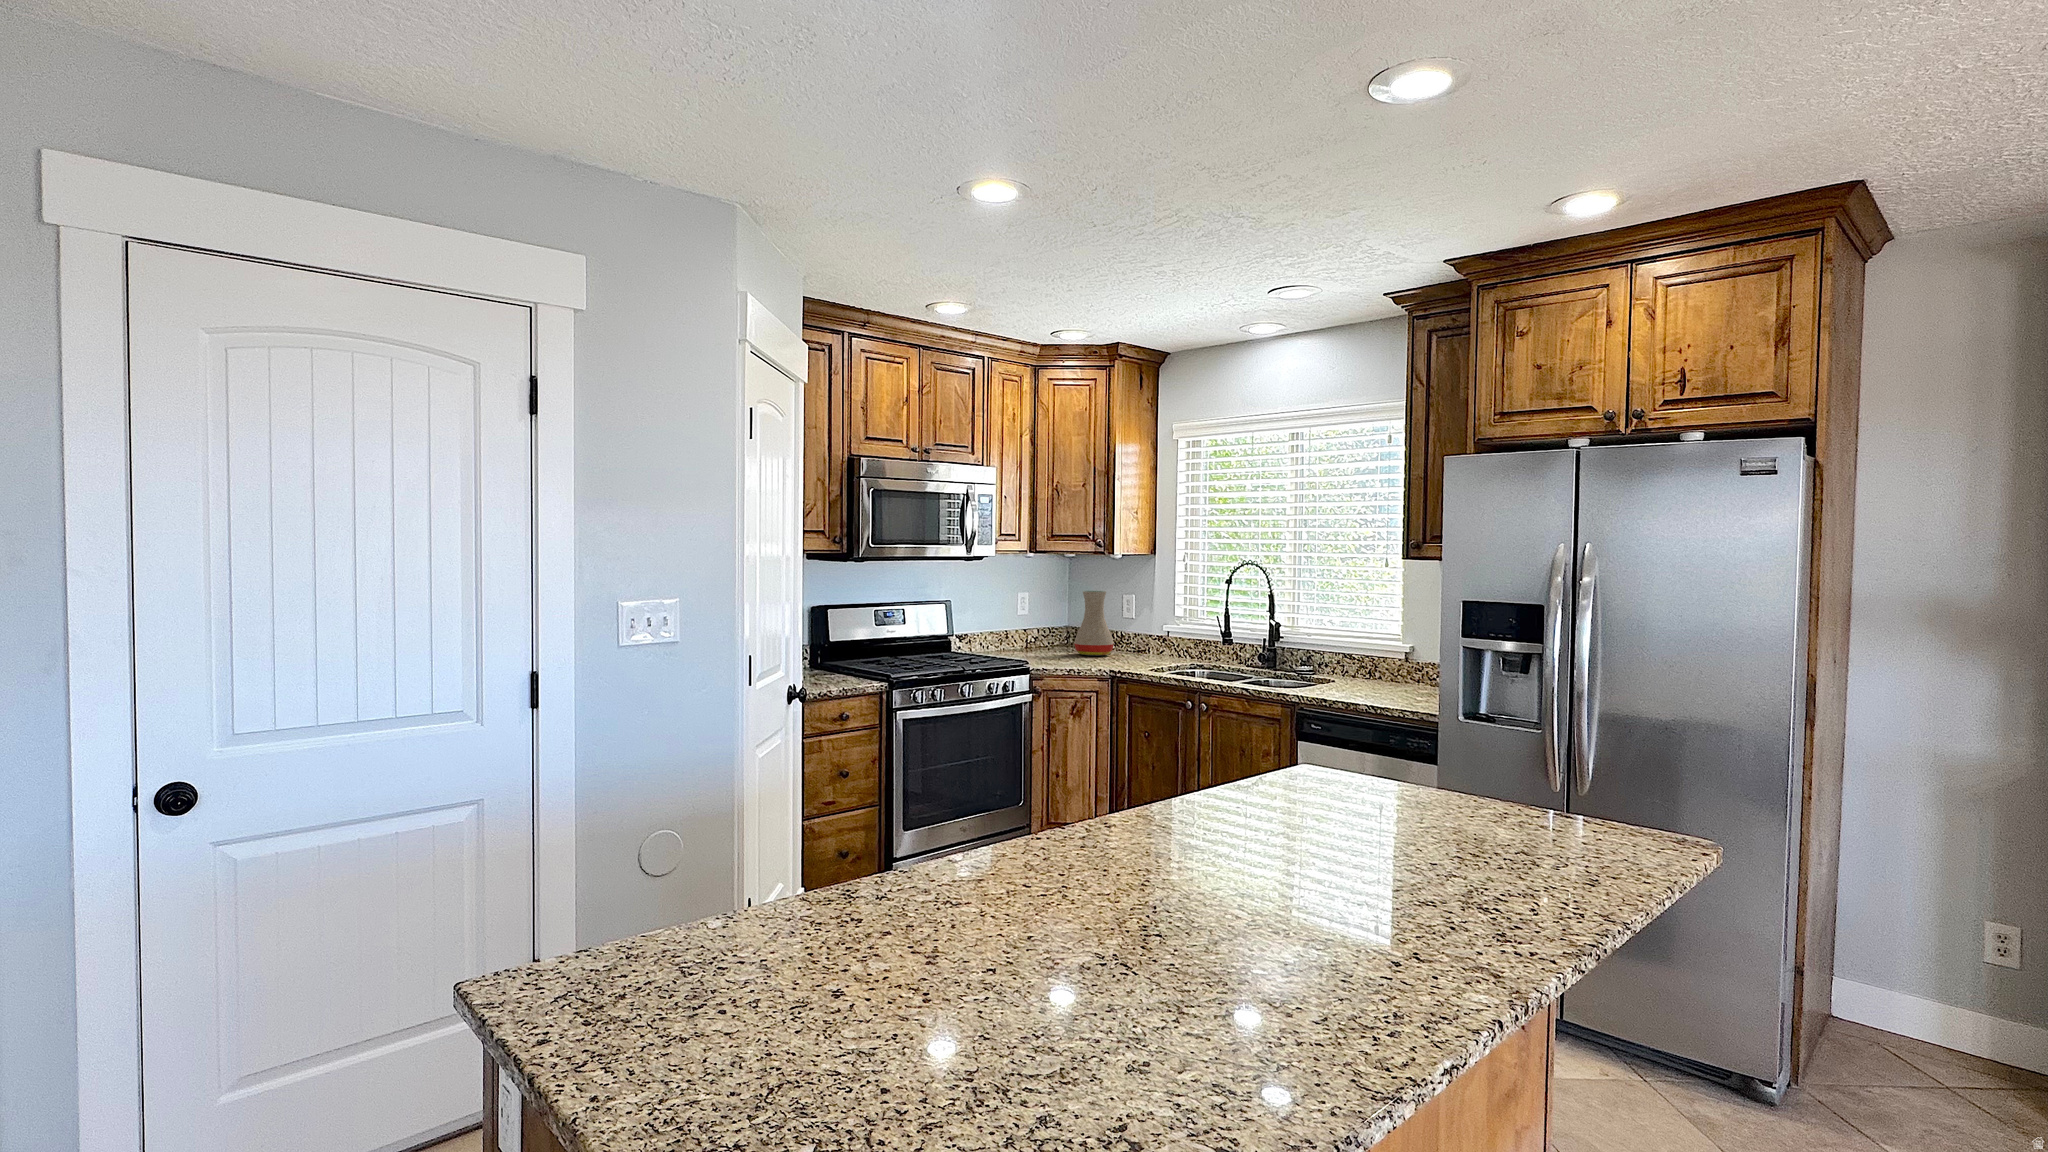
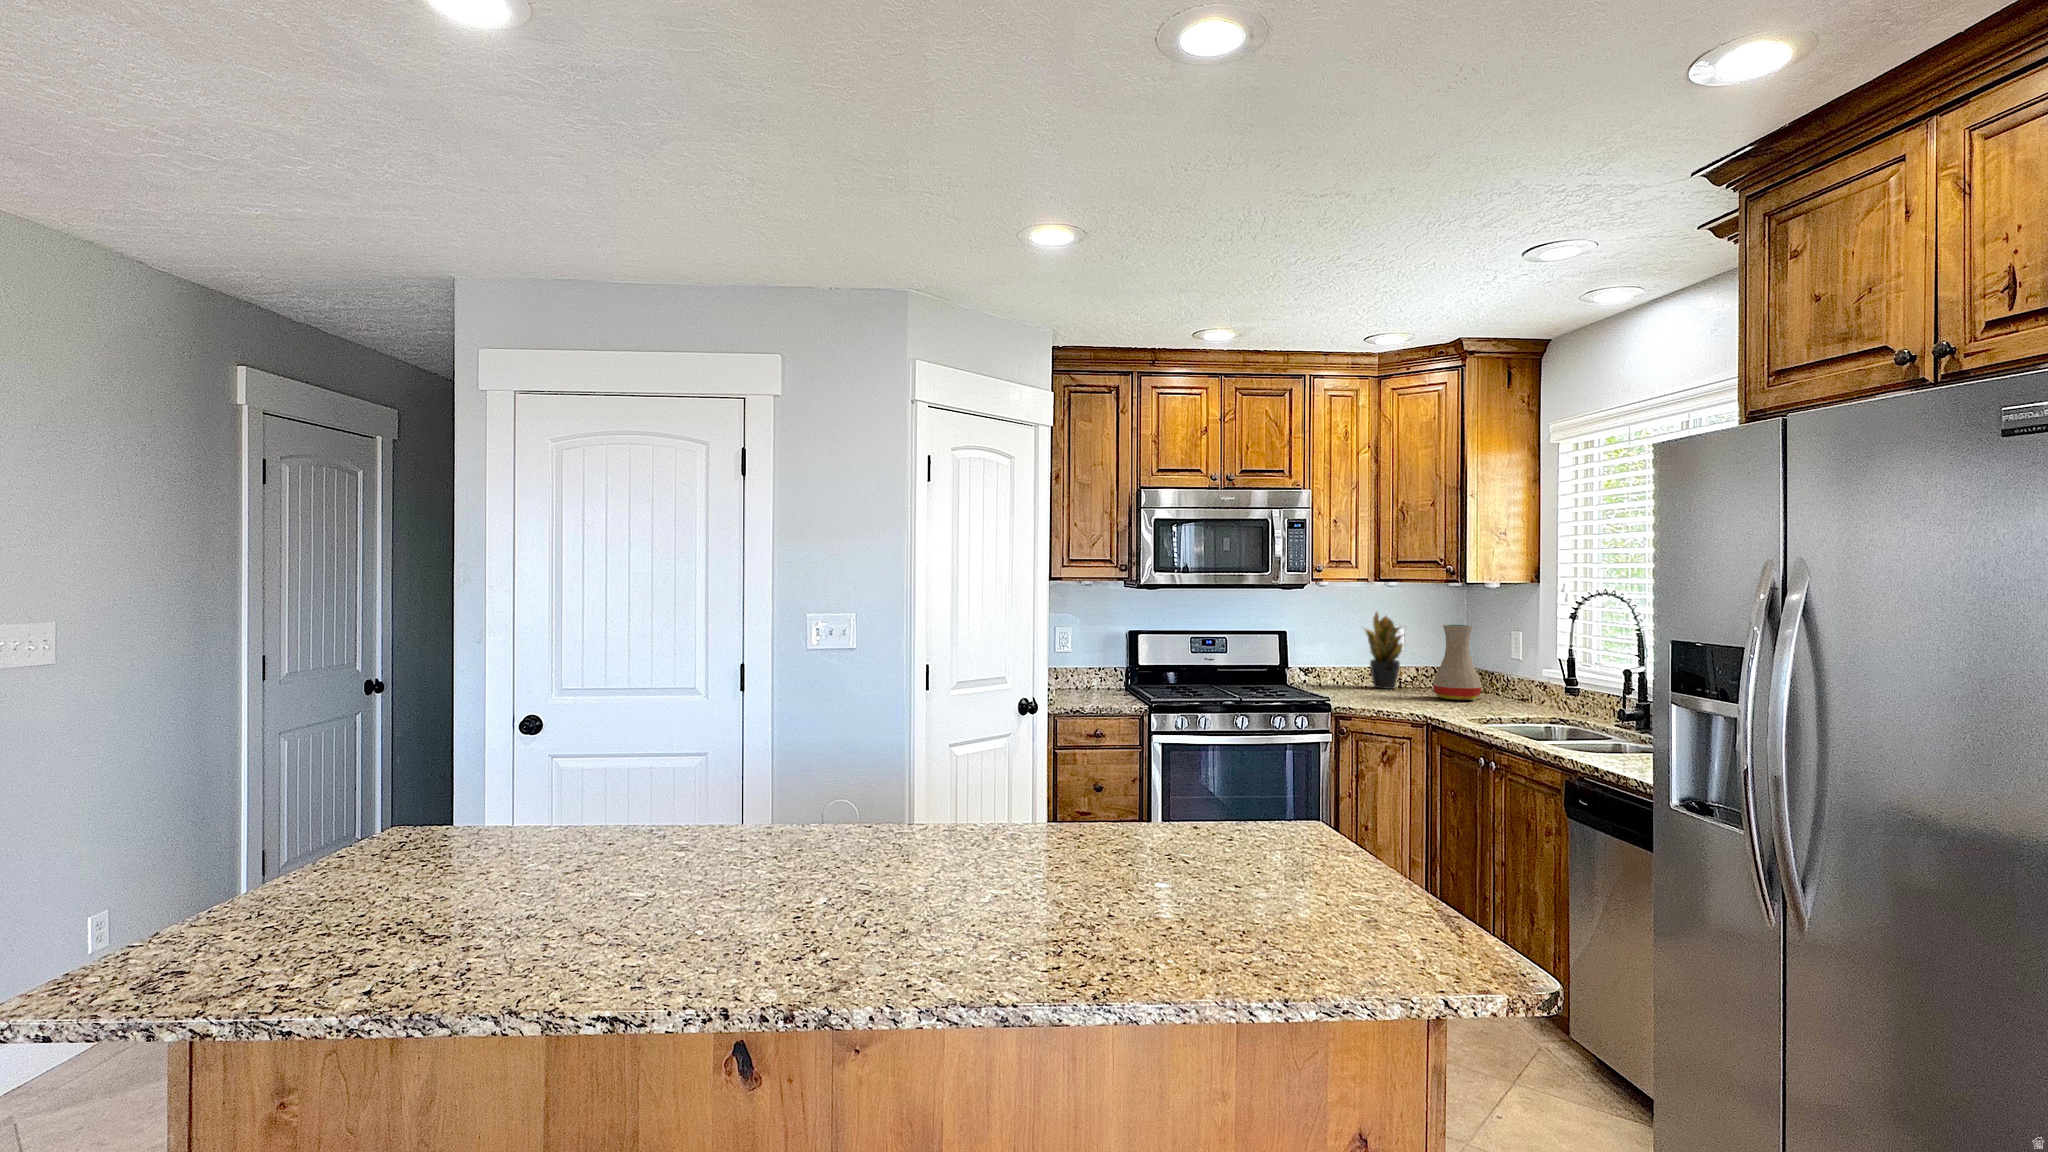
potted plant: none [993,578,1042,651] -> present [1365,613,1403,689]

